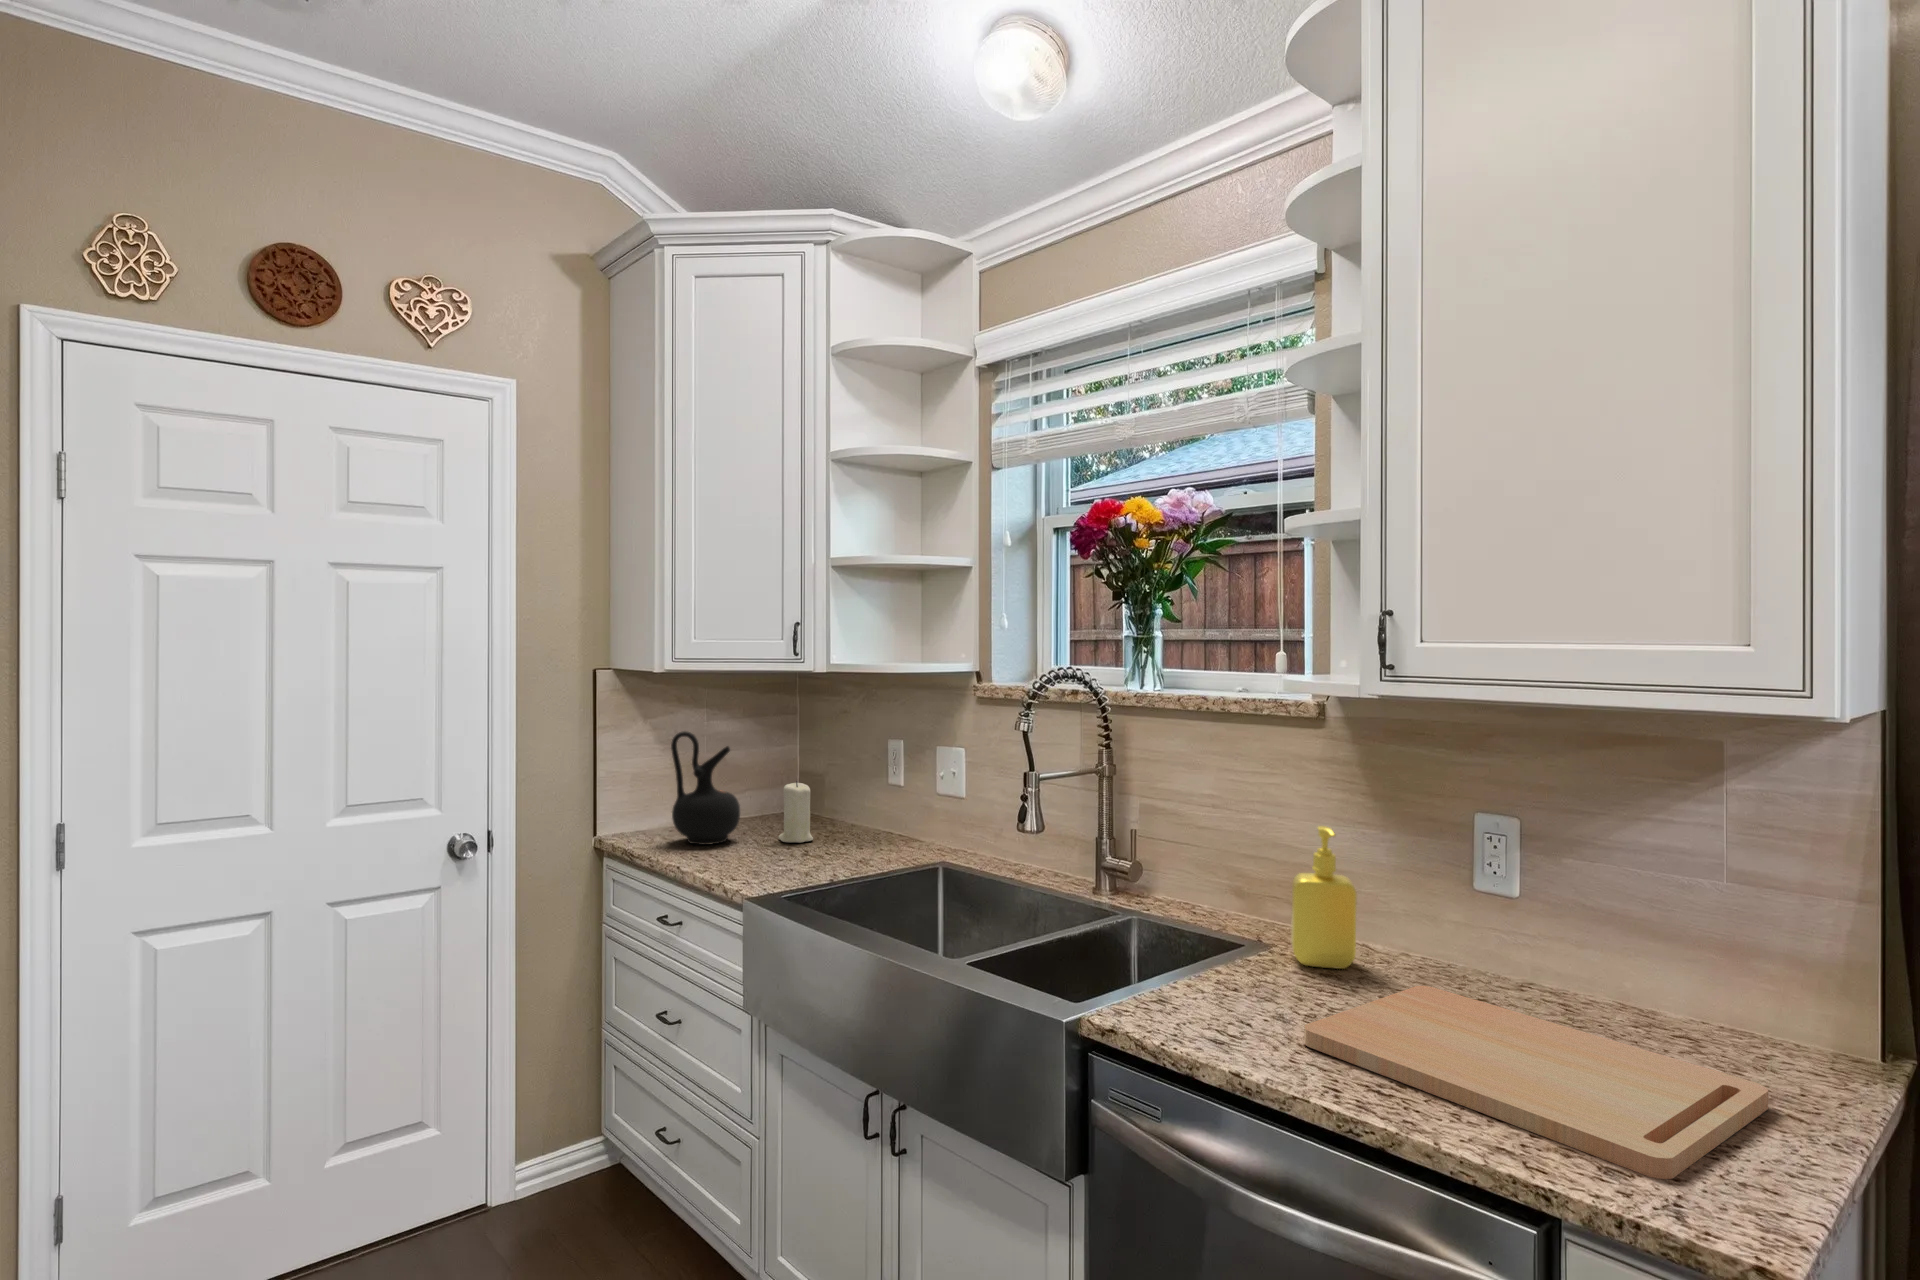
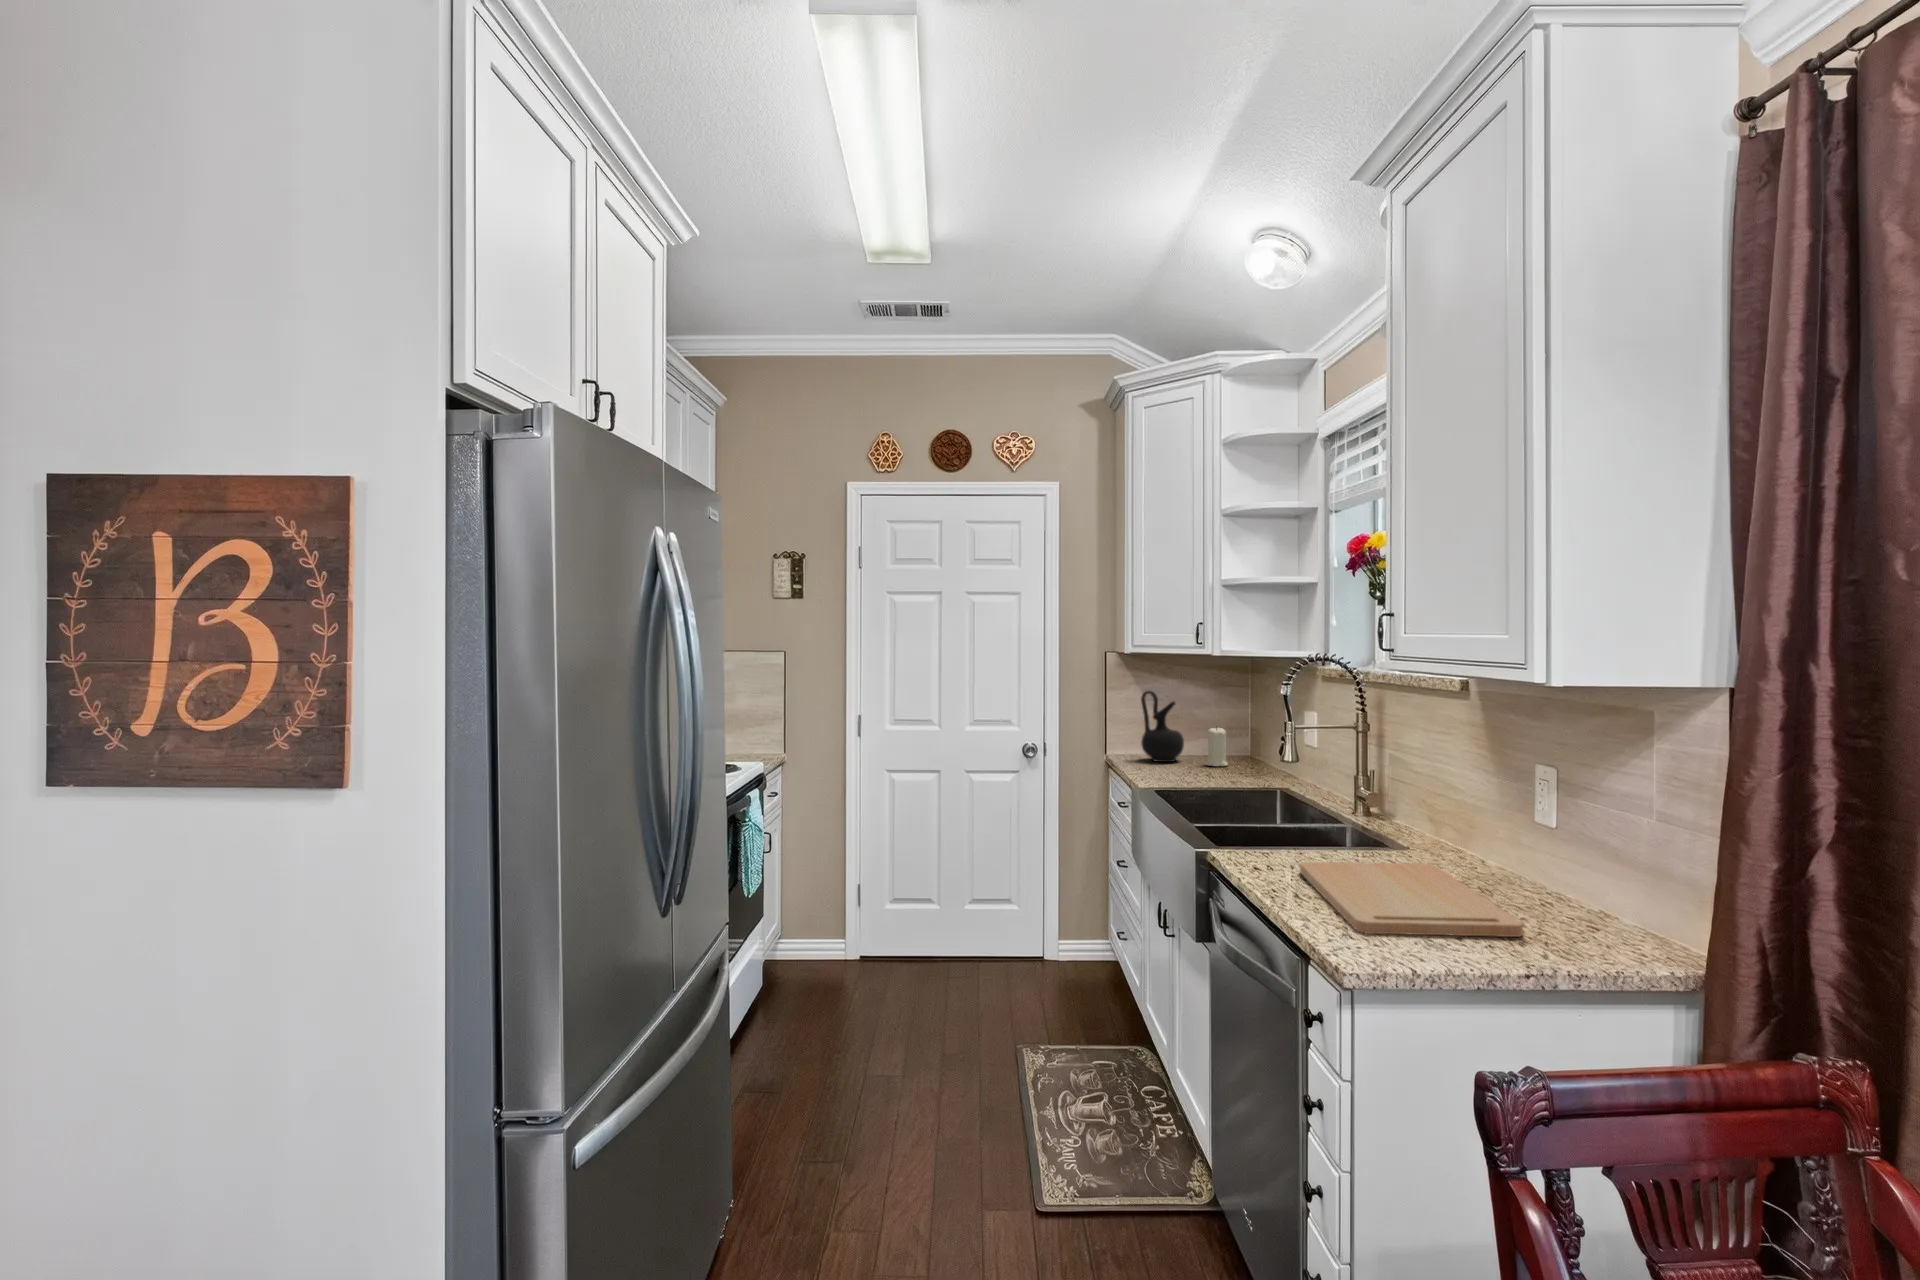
soap dispenser: present [1291,826,1357,969] -> none [1391,762,1441,857]

